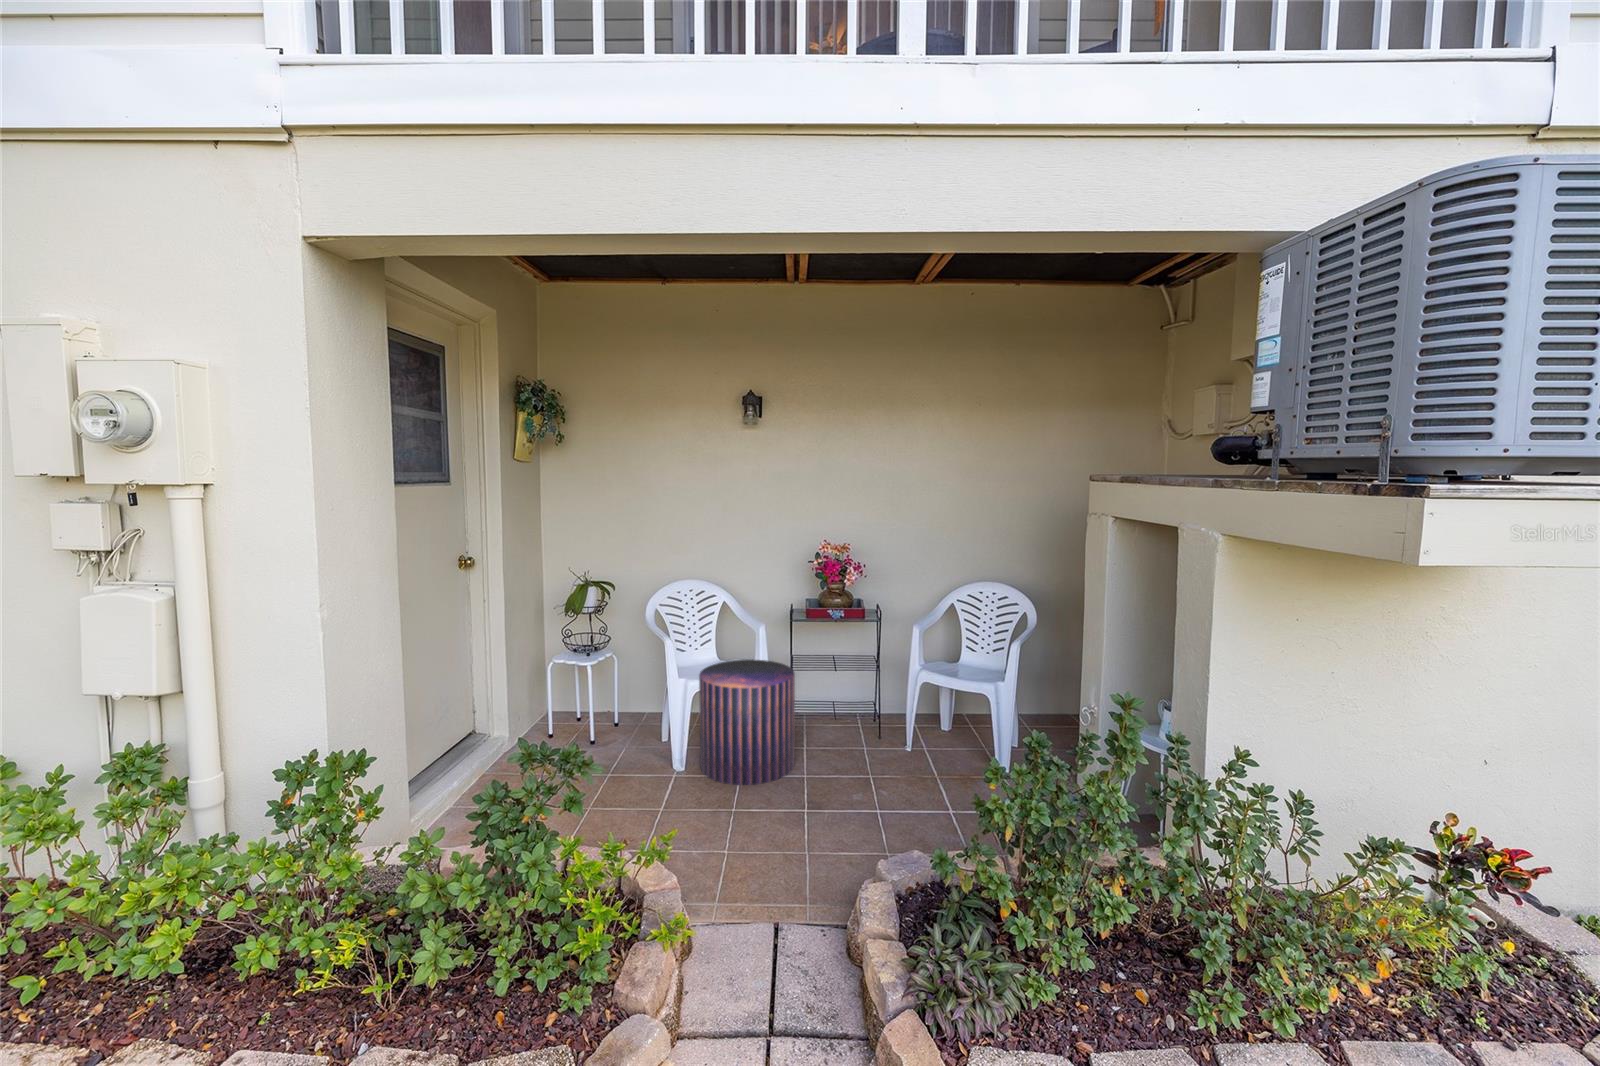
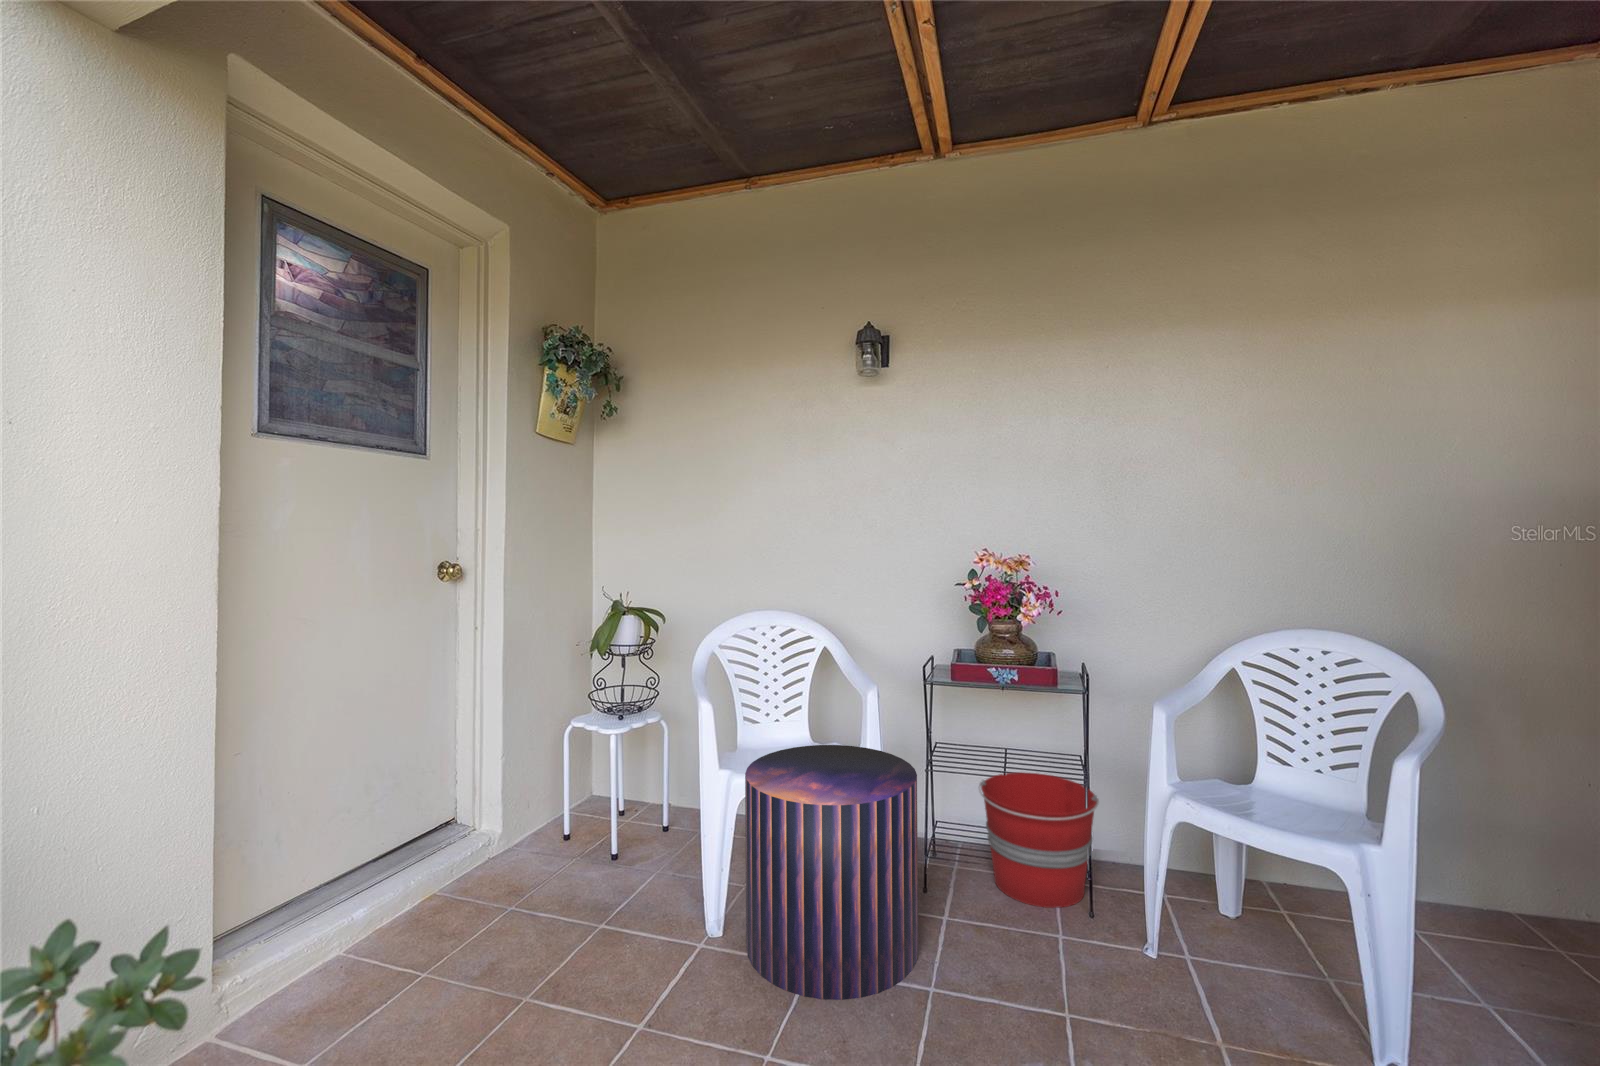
bucket: none [821,669,885,738] -> present [979,772,1099,908]

